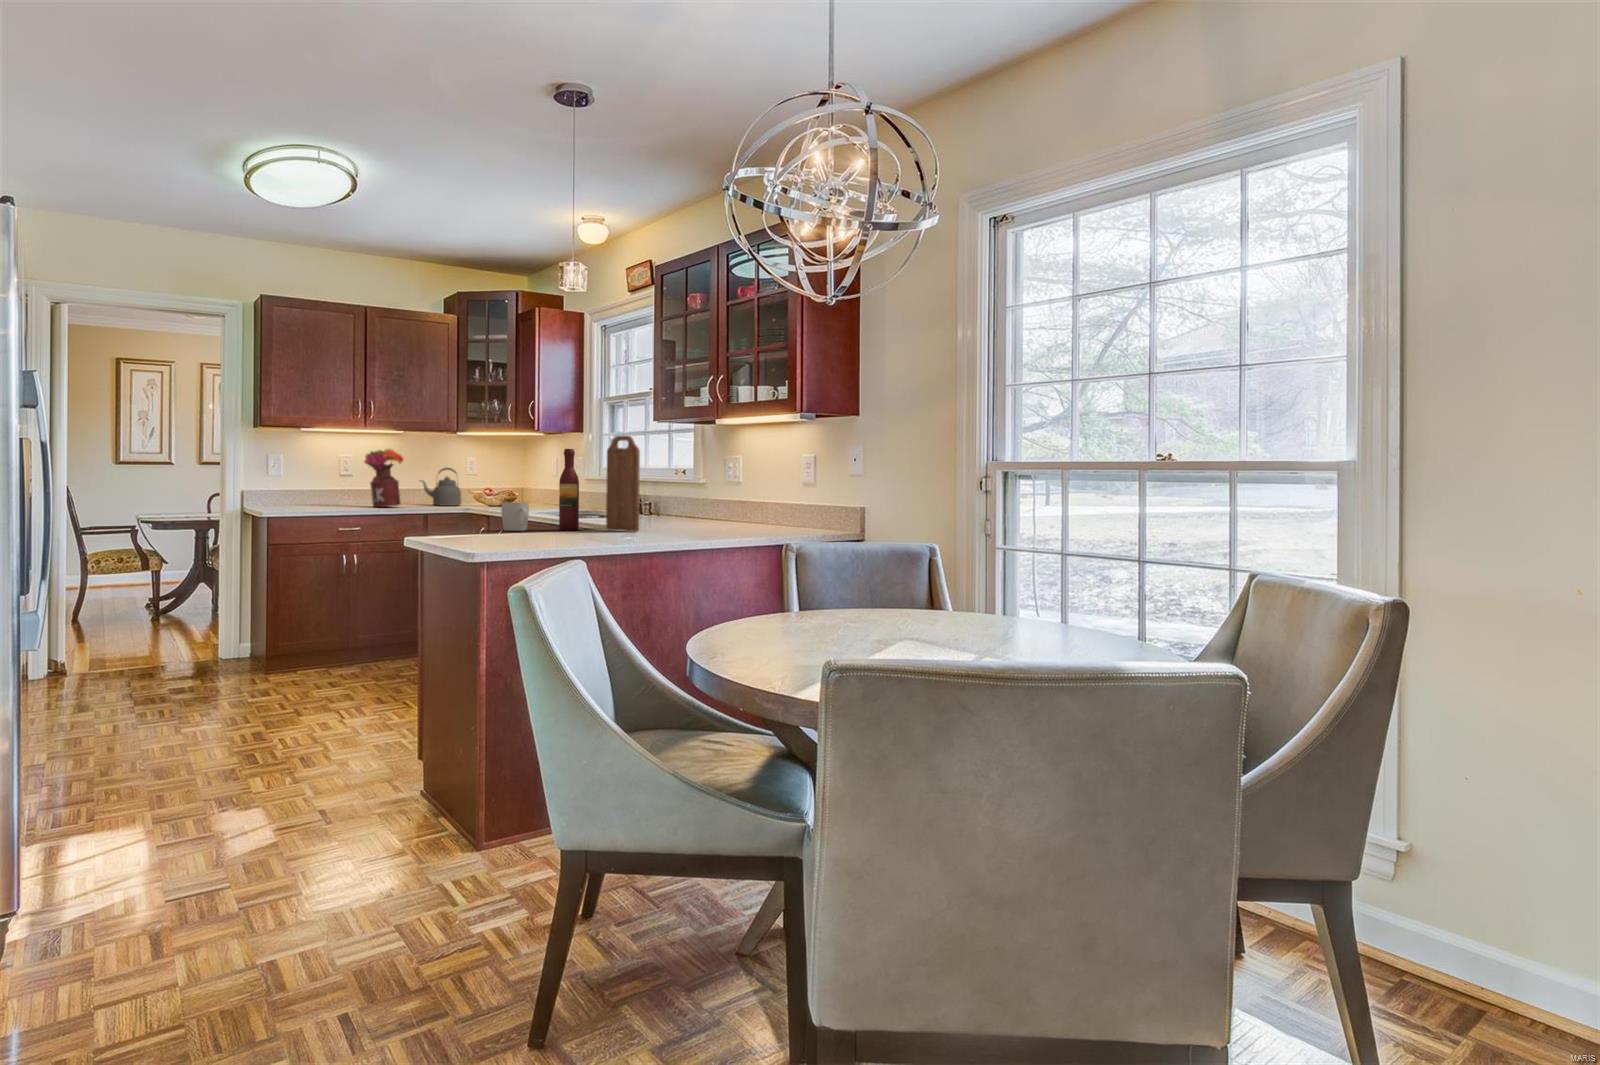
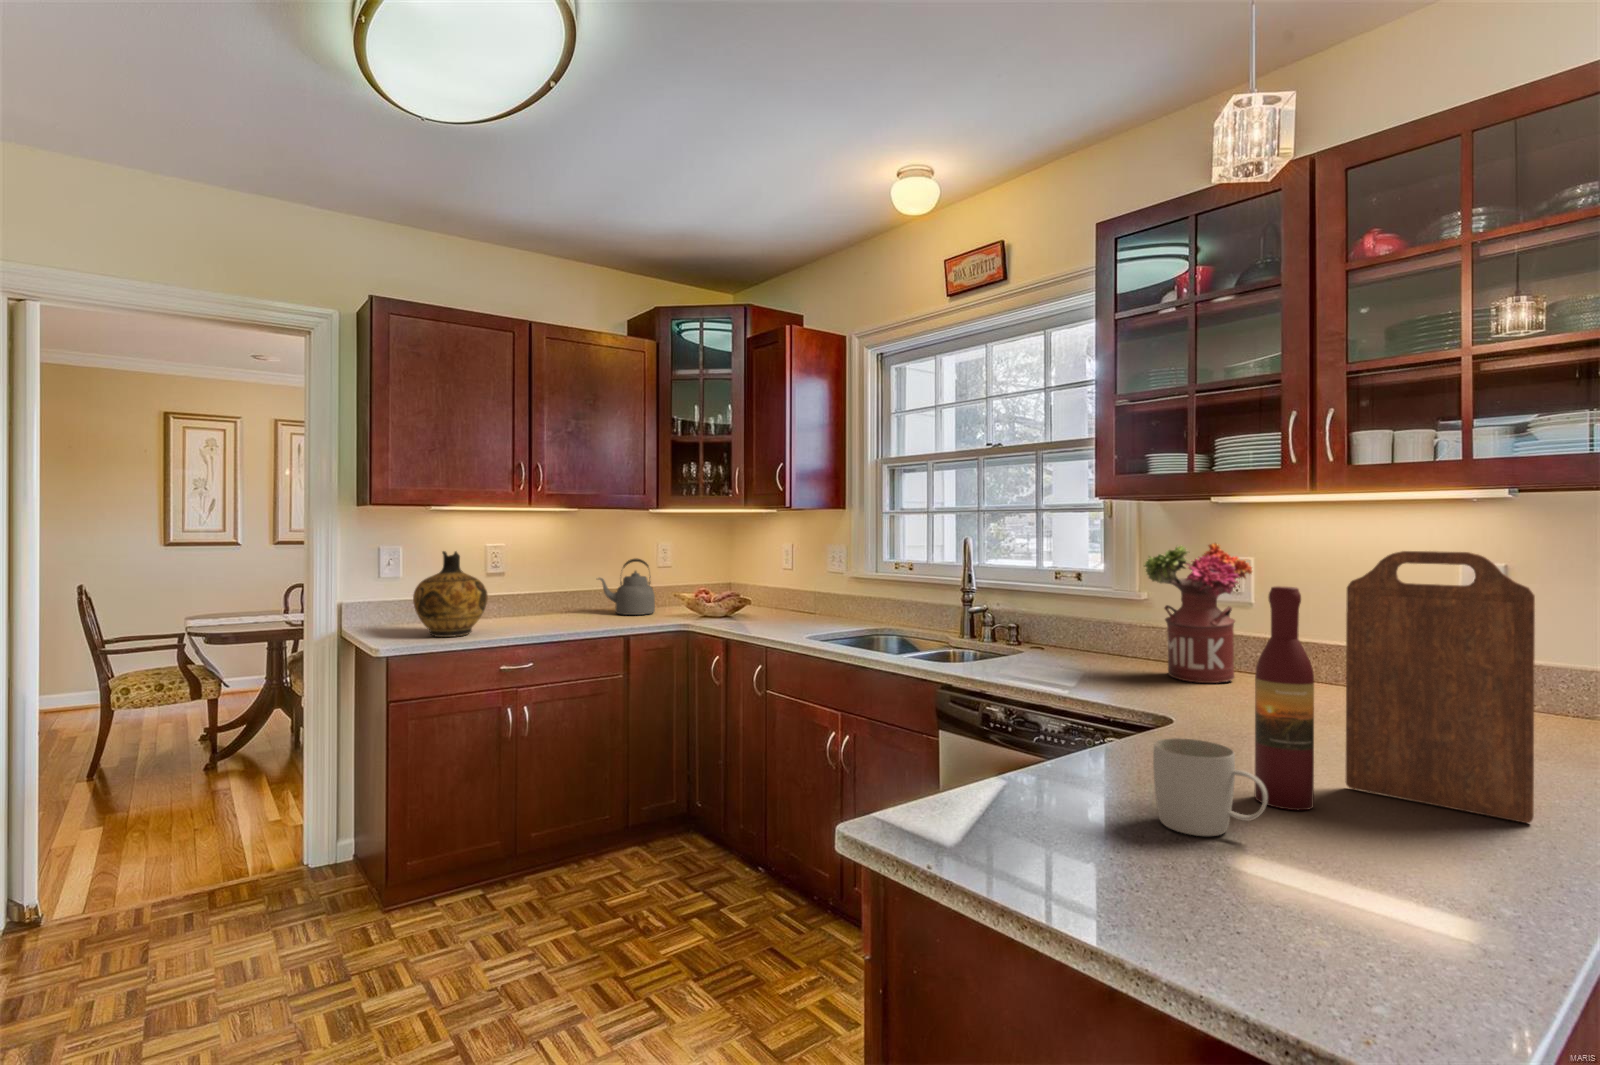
flower arrangement: present [365,449,404,507] -> present [1144,543,1252,683]
ceramic jug: none [284,455,333,509] -> present [413,551,488,637]

